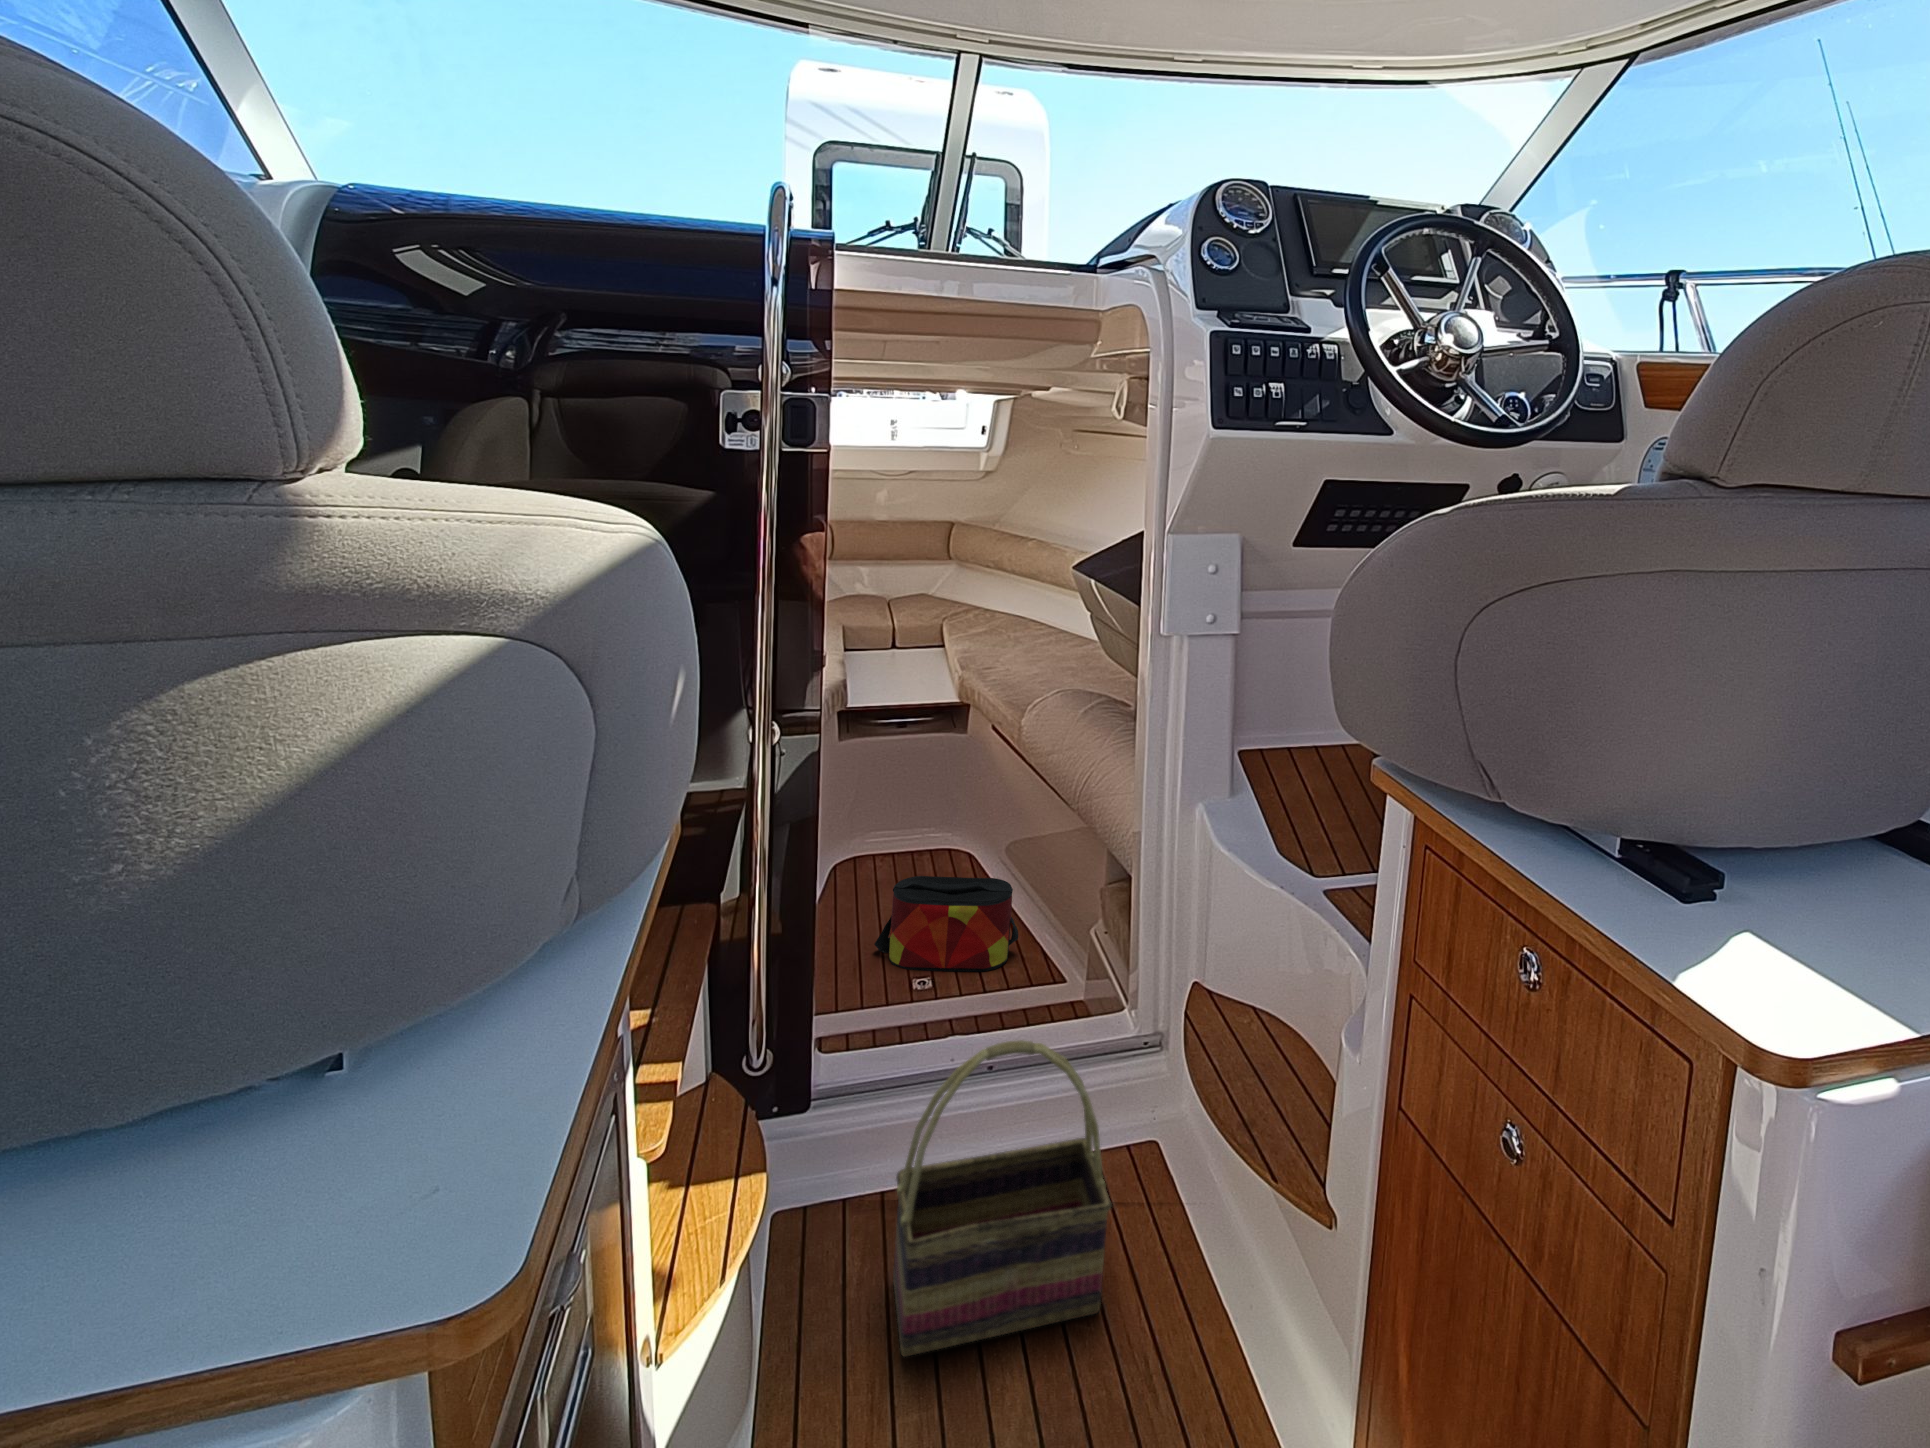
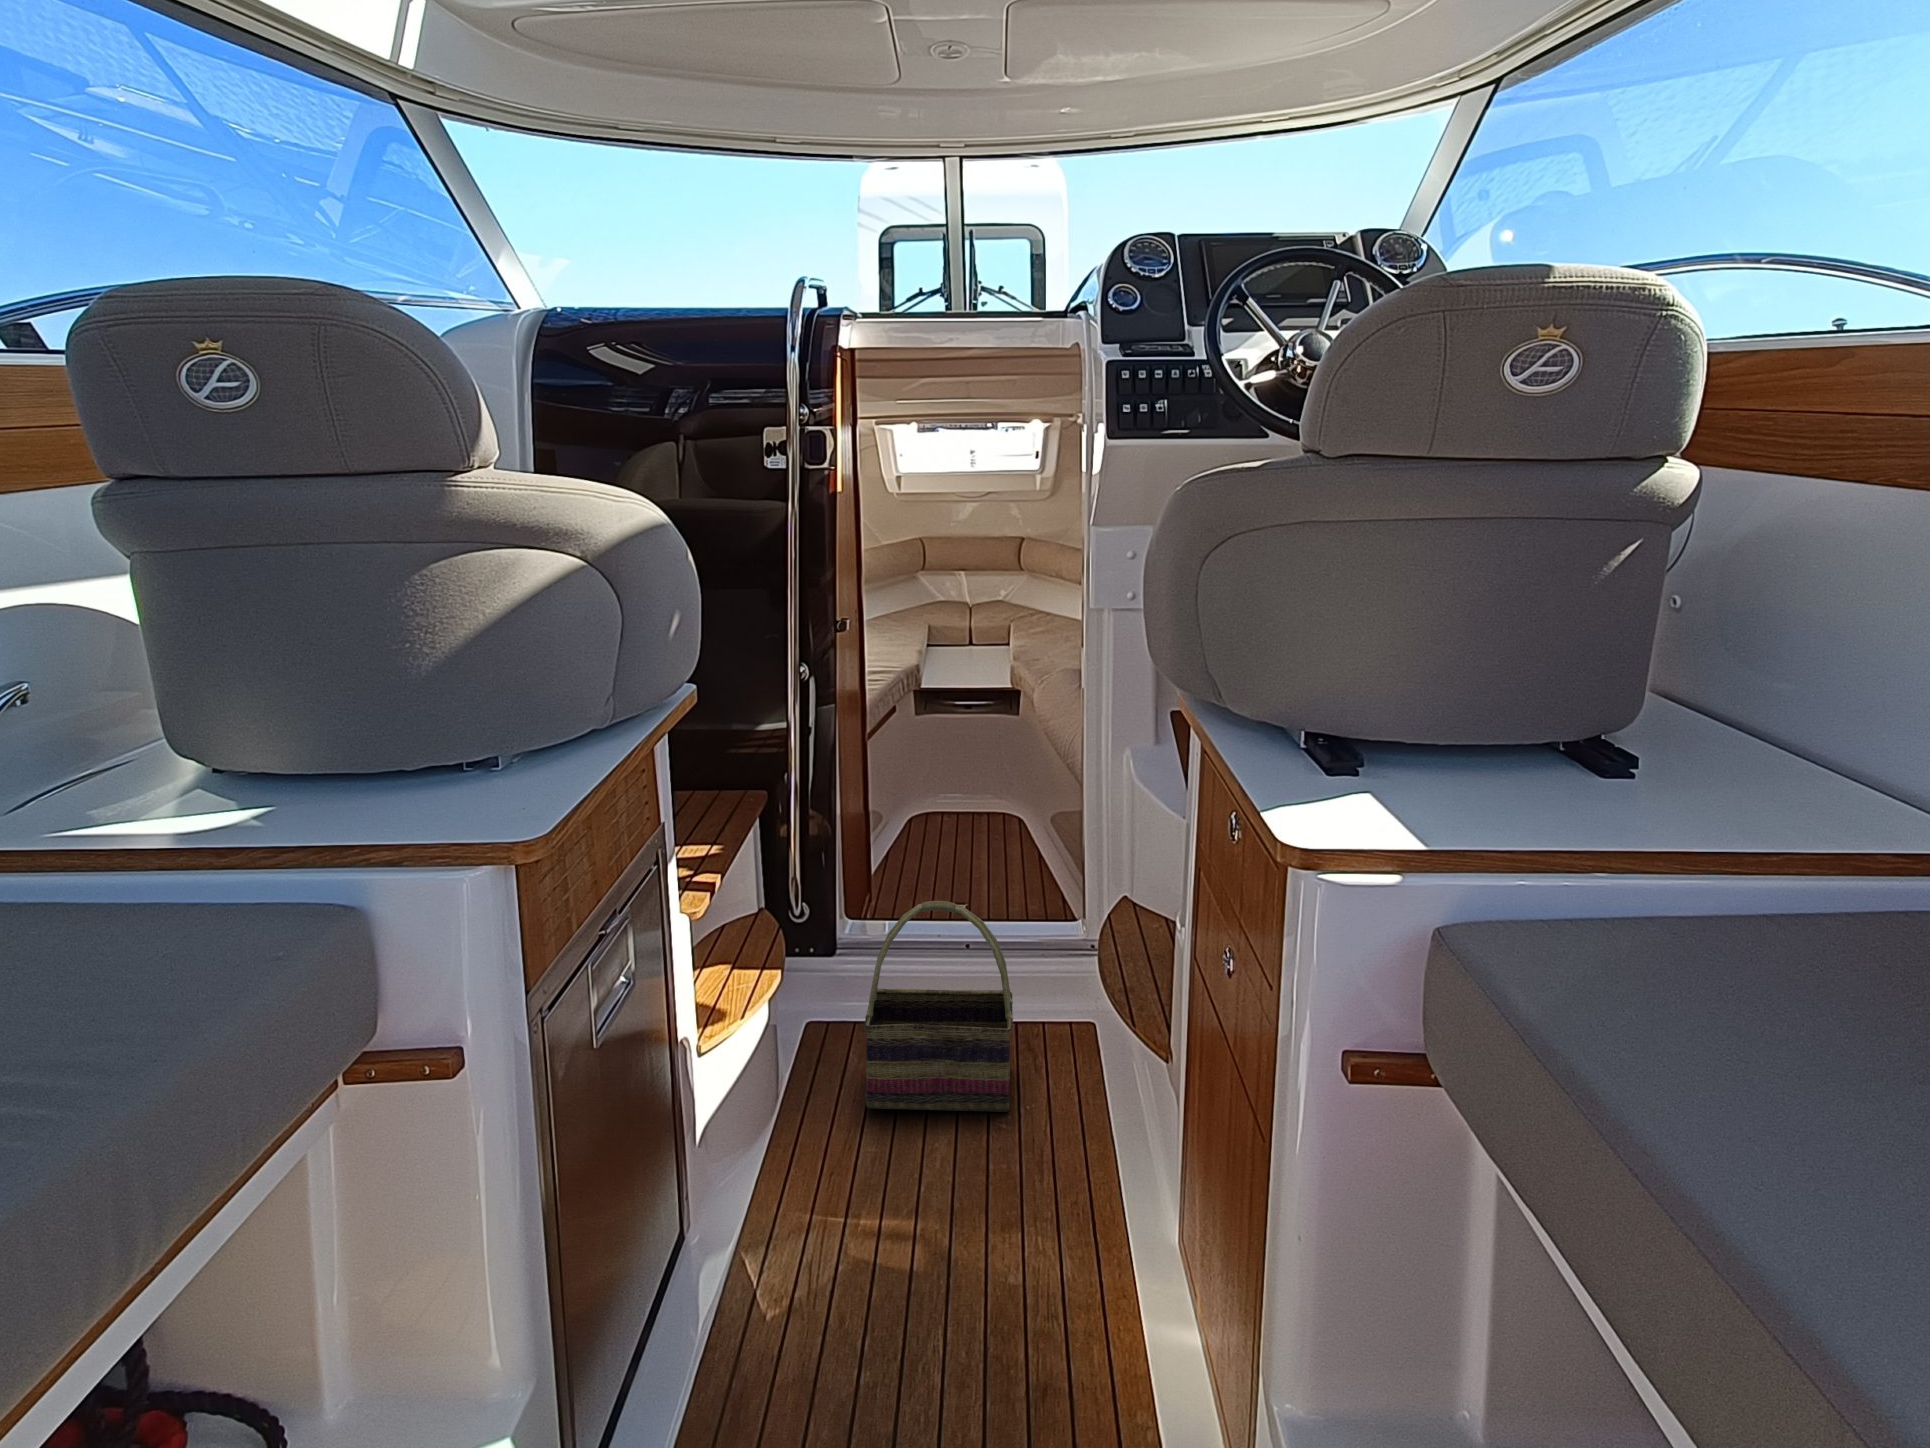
bag: present [874,876,1018,972] -> none [923,820,1035,899]

